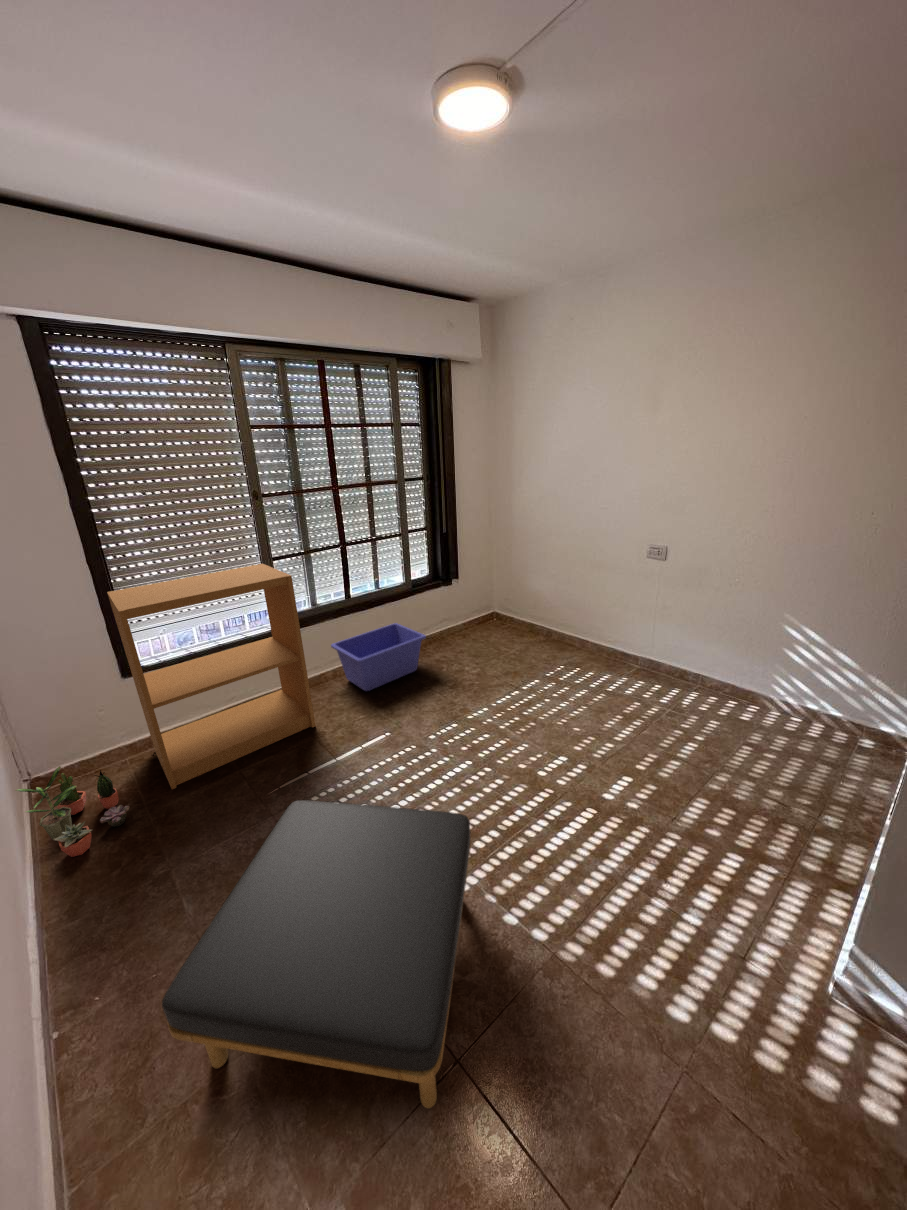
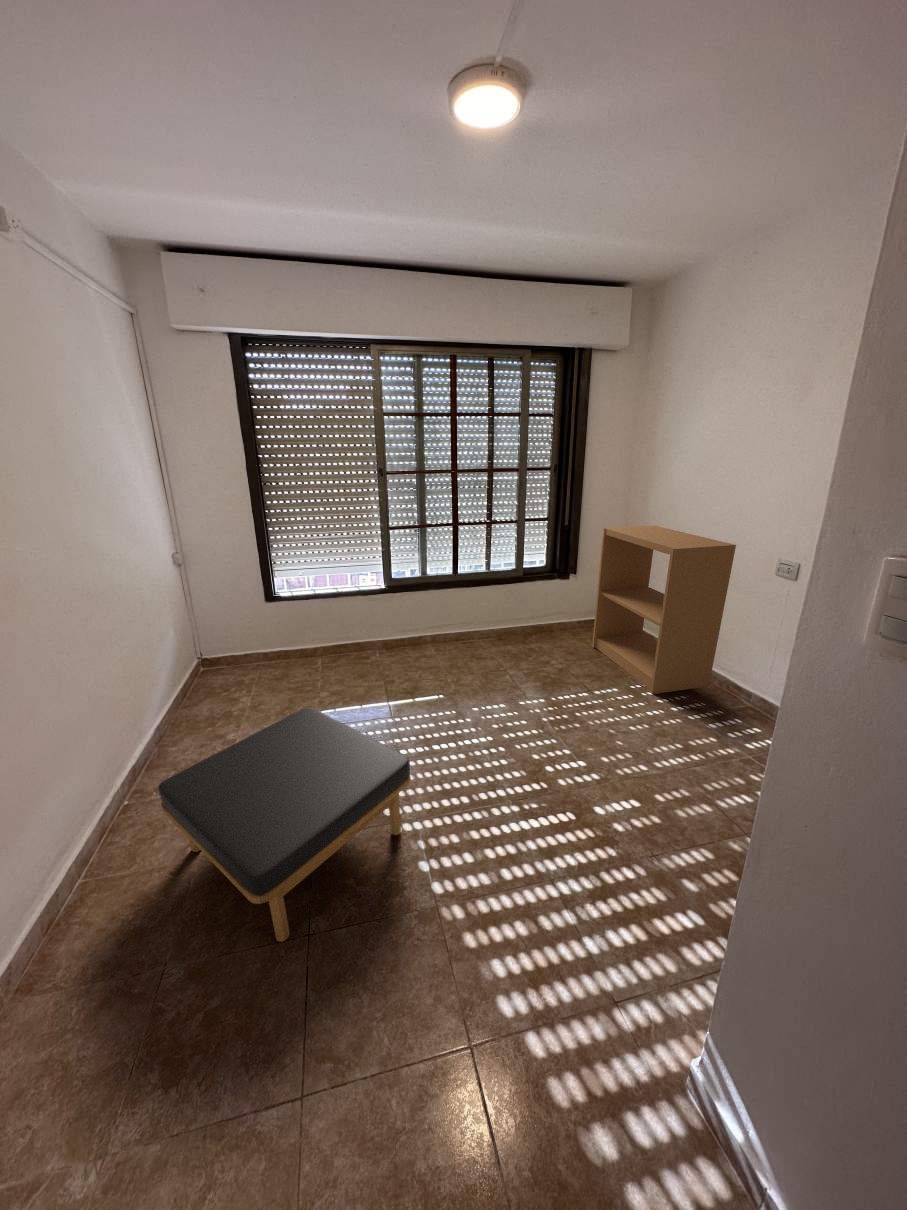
bookshelf: present [107,564,316,789] -> present [592,526,736,694]
storage bin: present [331,623,426,691] -> none [430,605,514,658]
potted plant: present [15,766,130,857] -> none [188,647,245,708]

